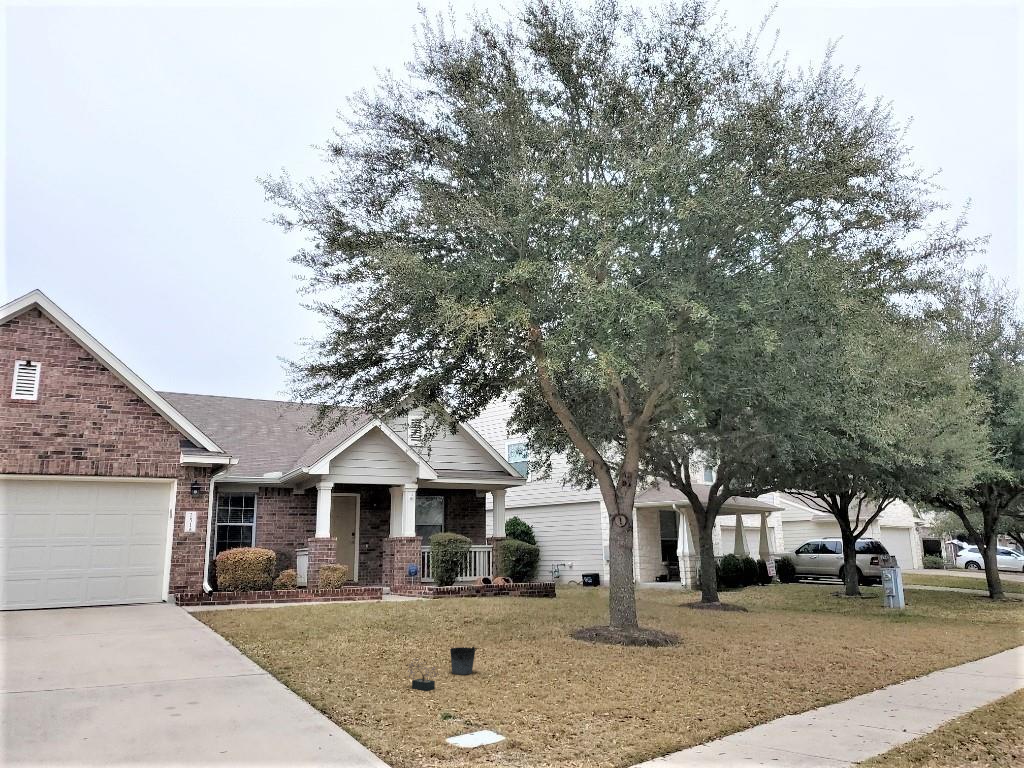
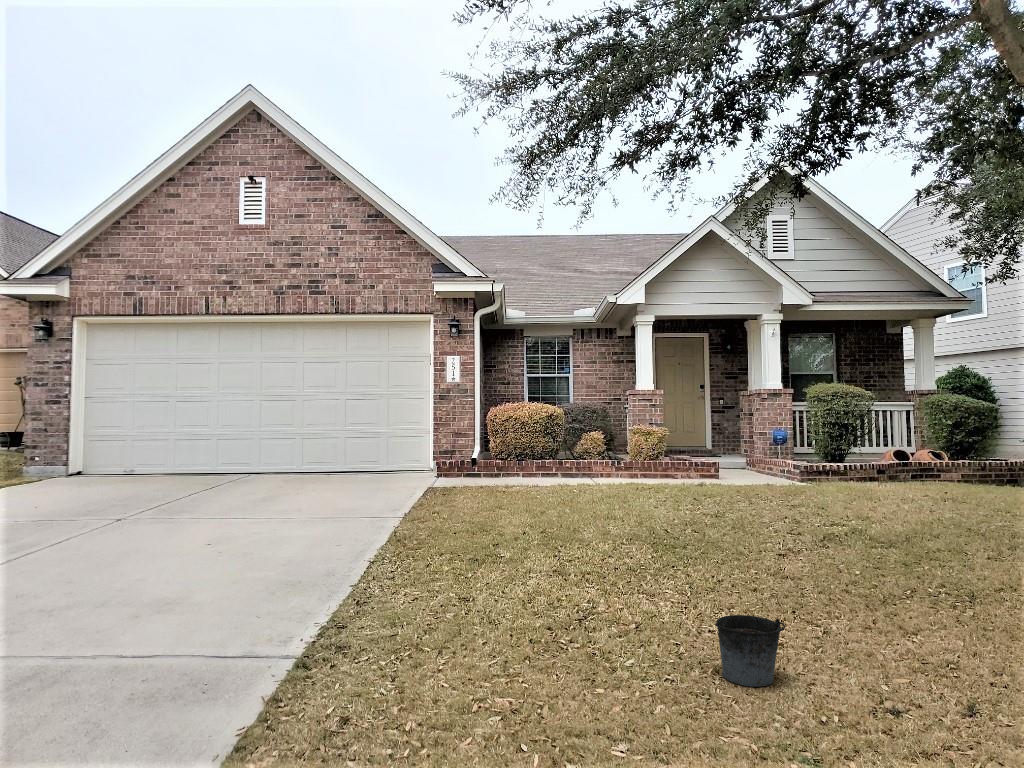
decorative plant: present [408,659,438,691] -> none [566,648,646,742]

